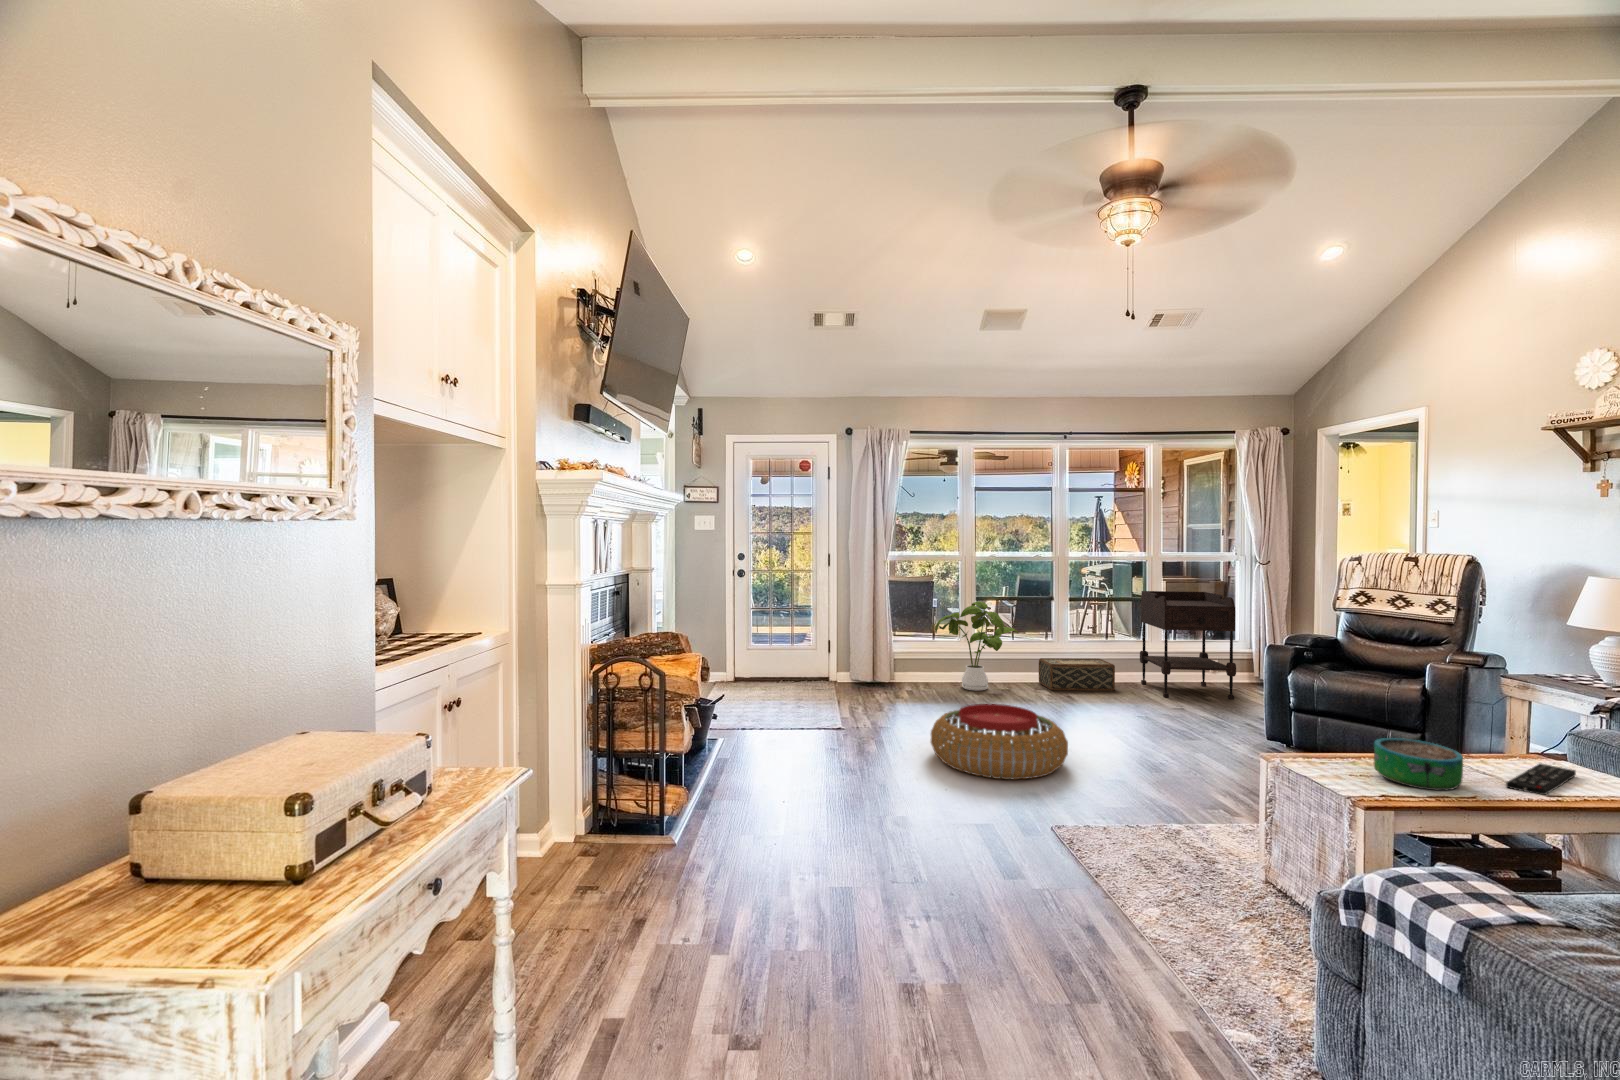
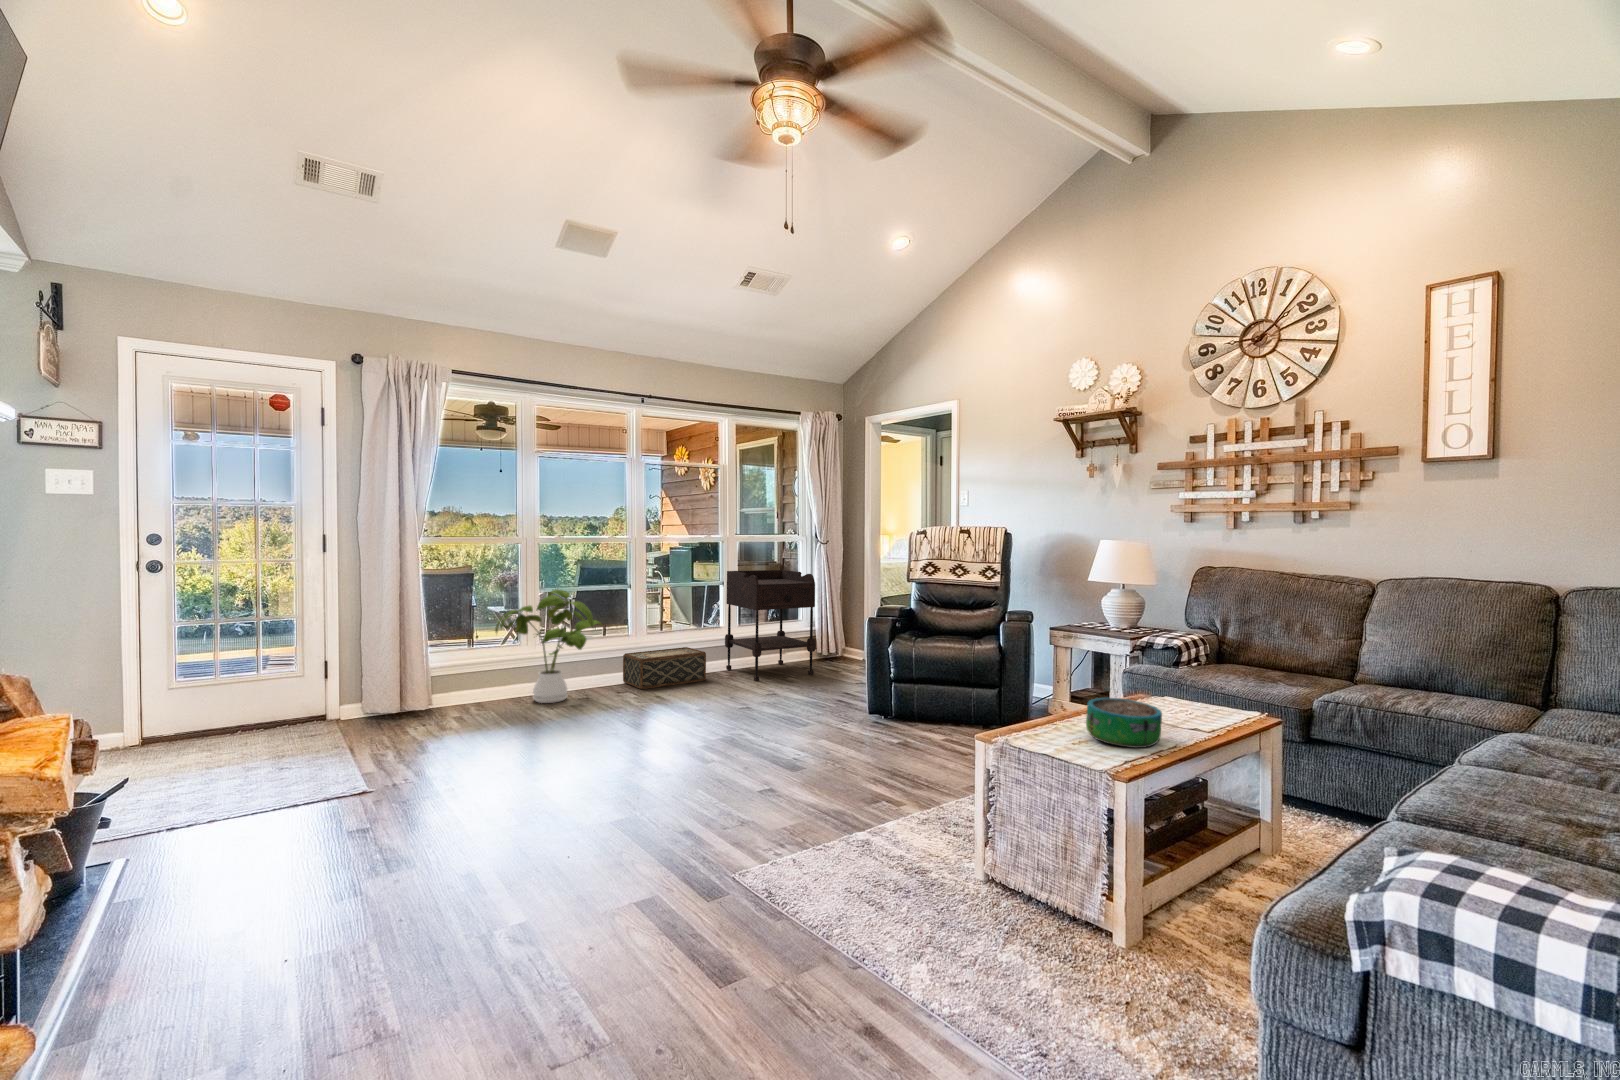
pouf: present [931,704,1068,780] -> none [530,719,714,826]
remote control: present [1506,764,1576,795] -> none [1162,703,1206,734]

